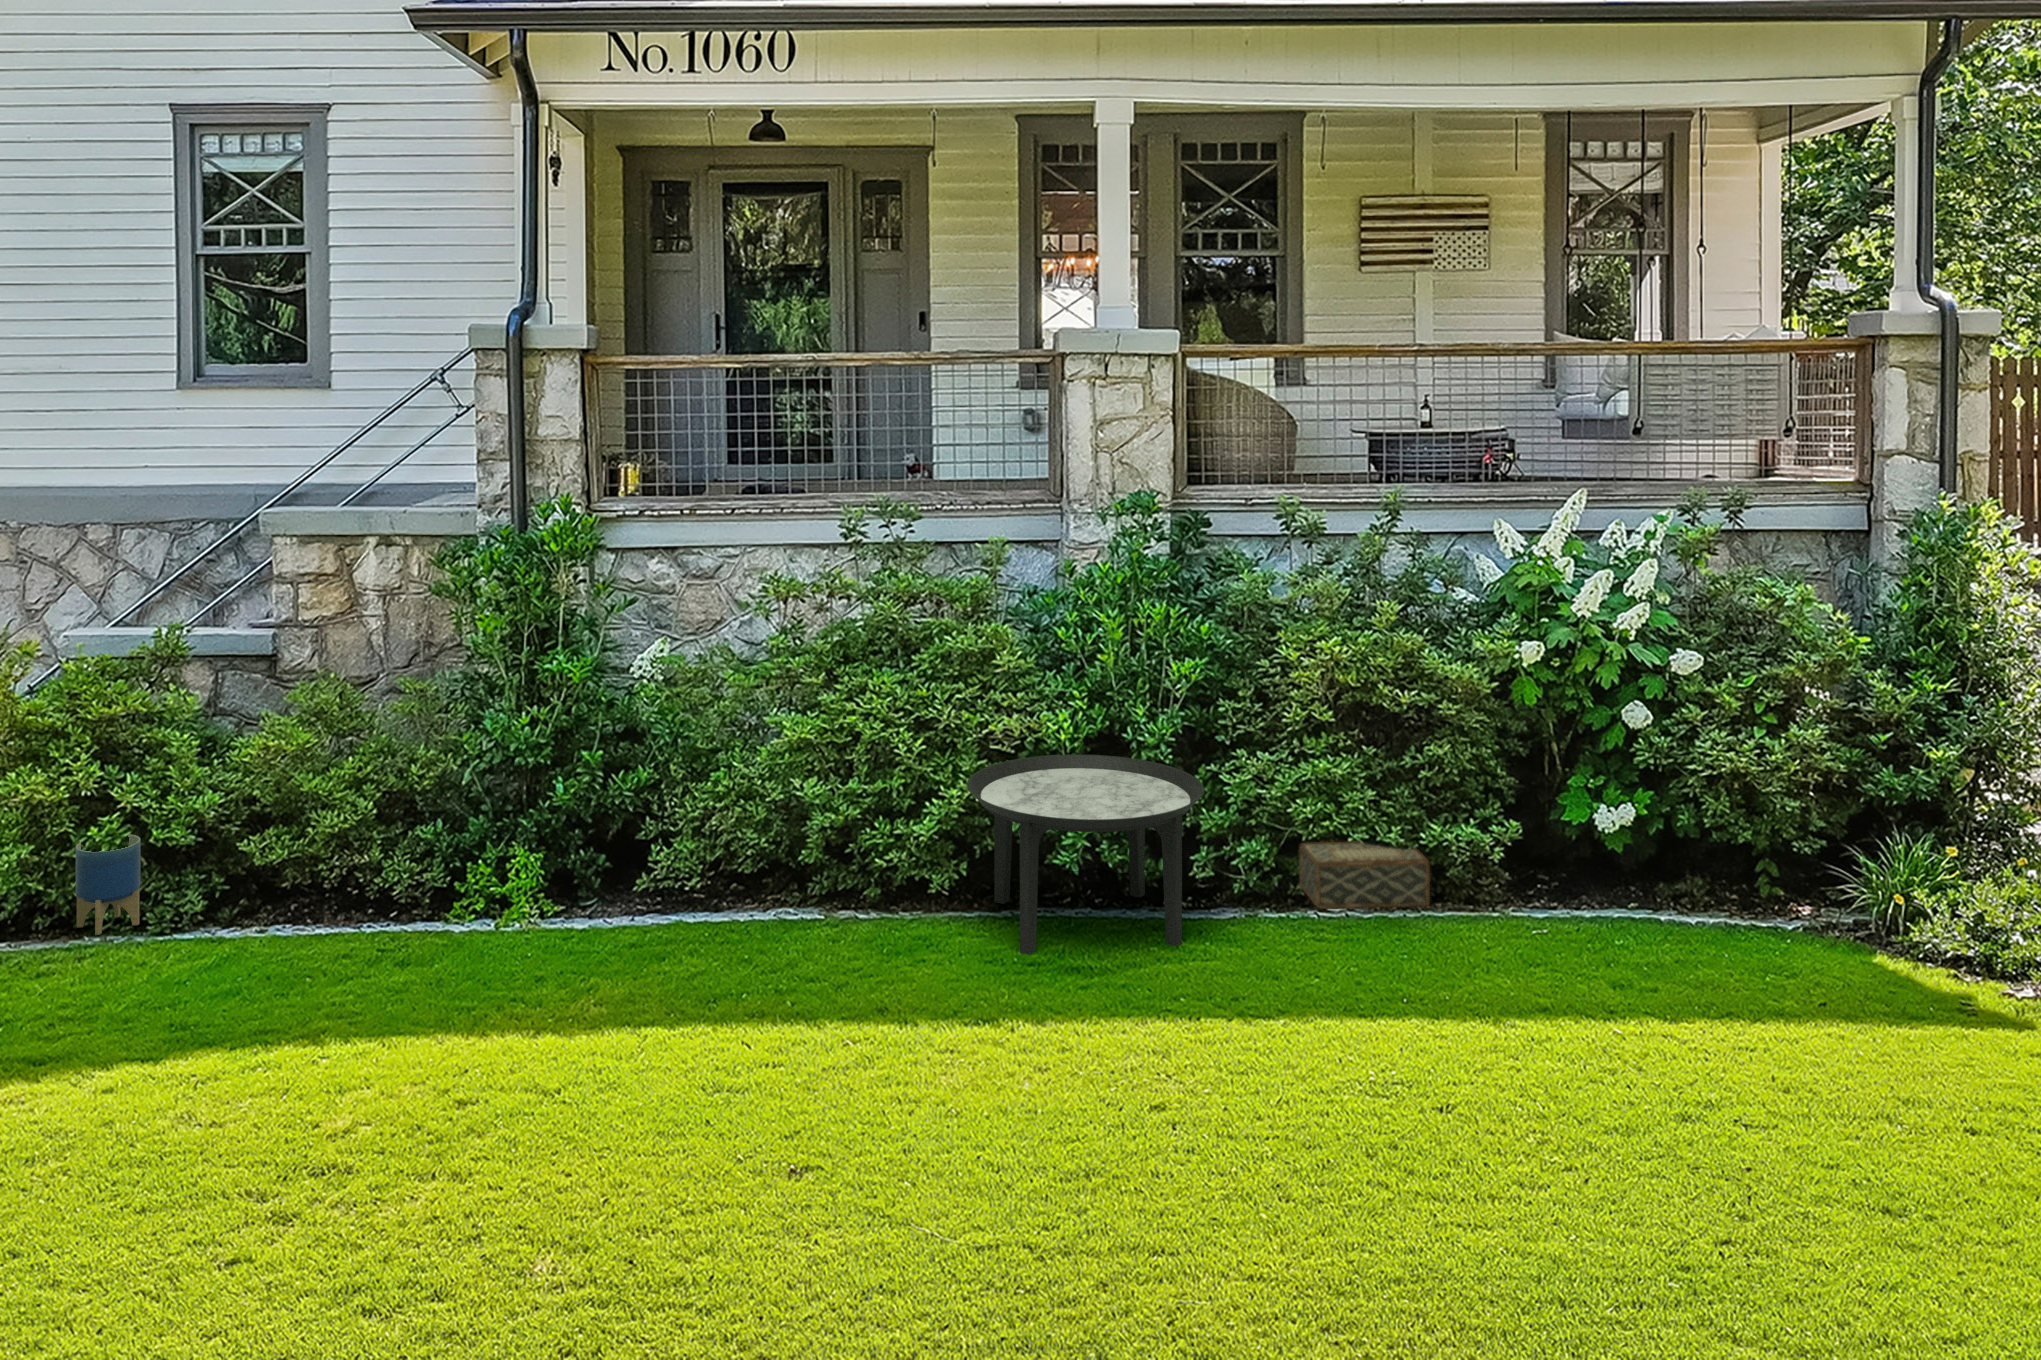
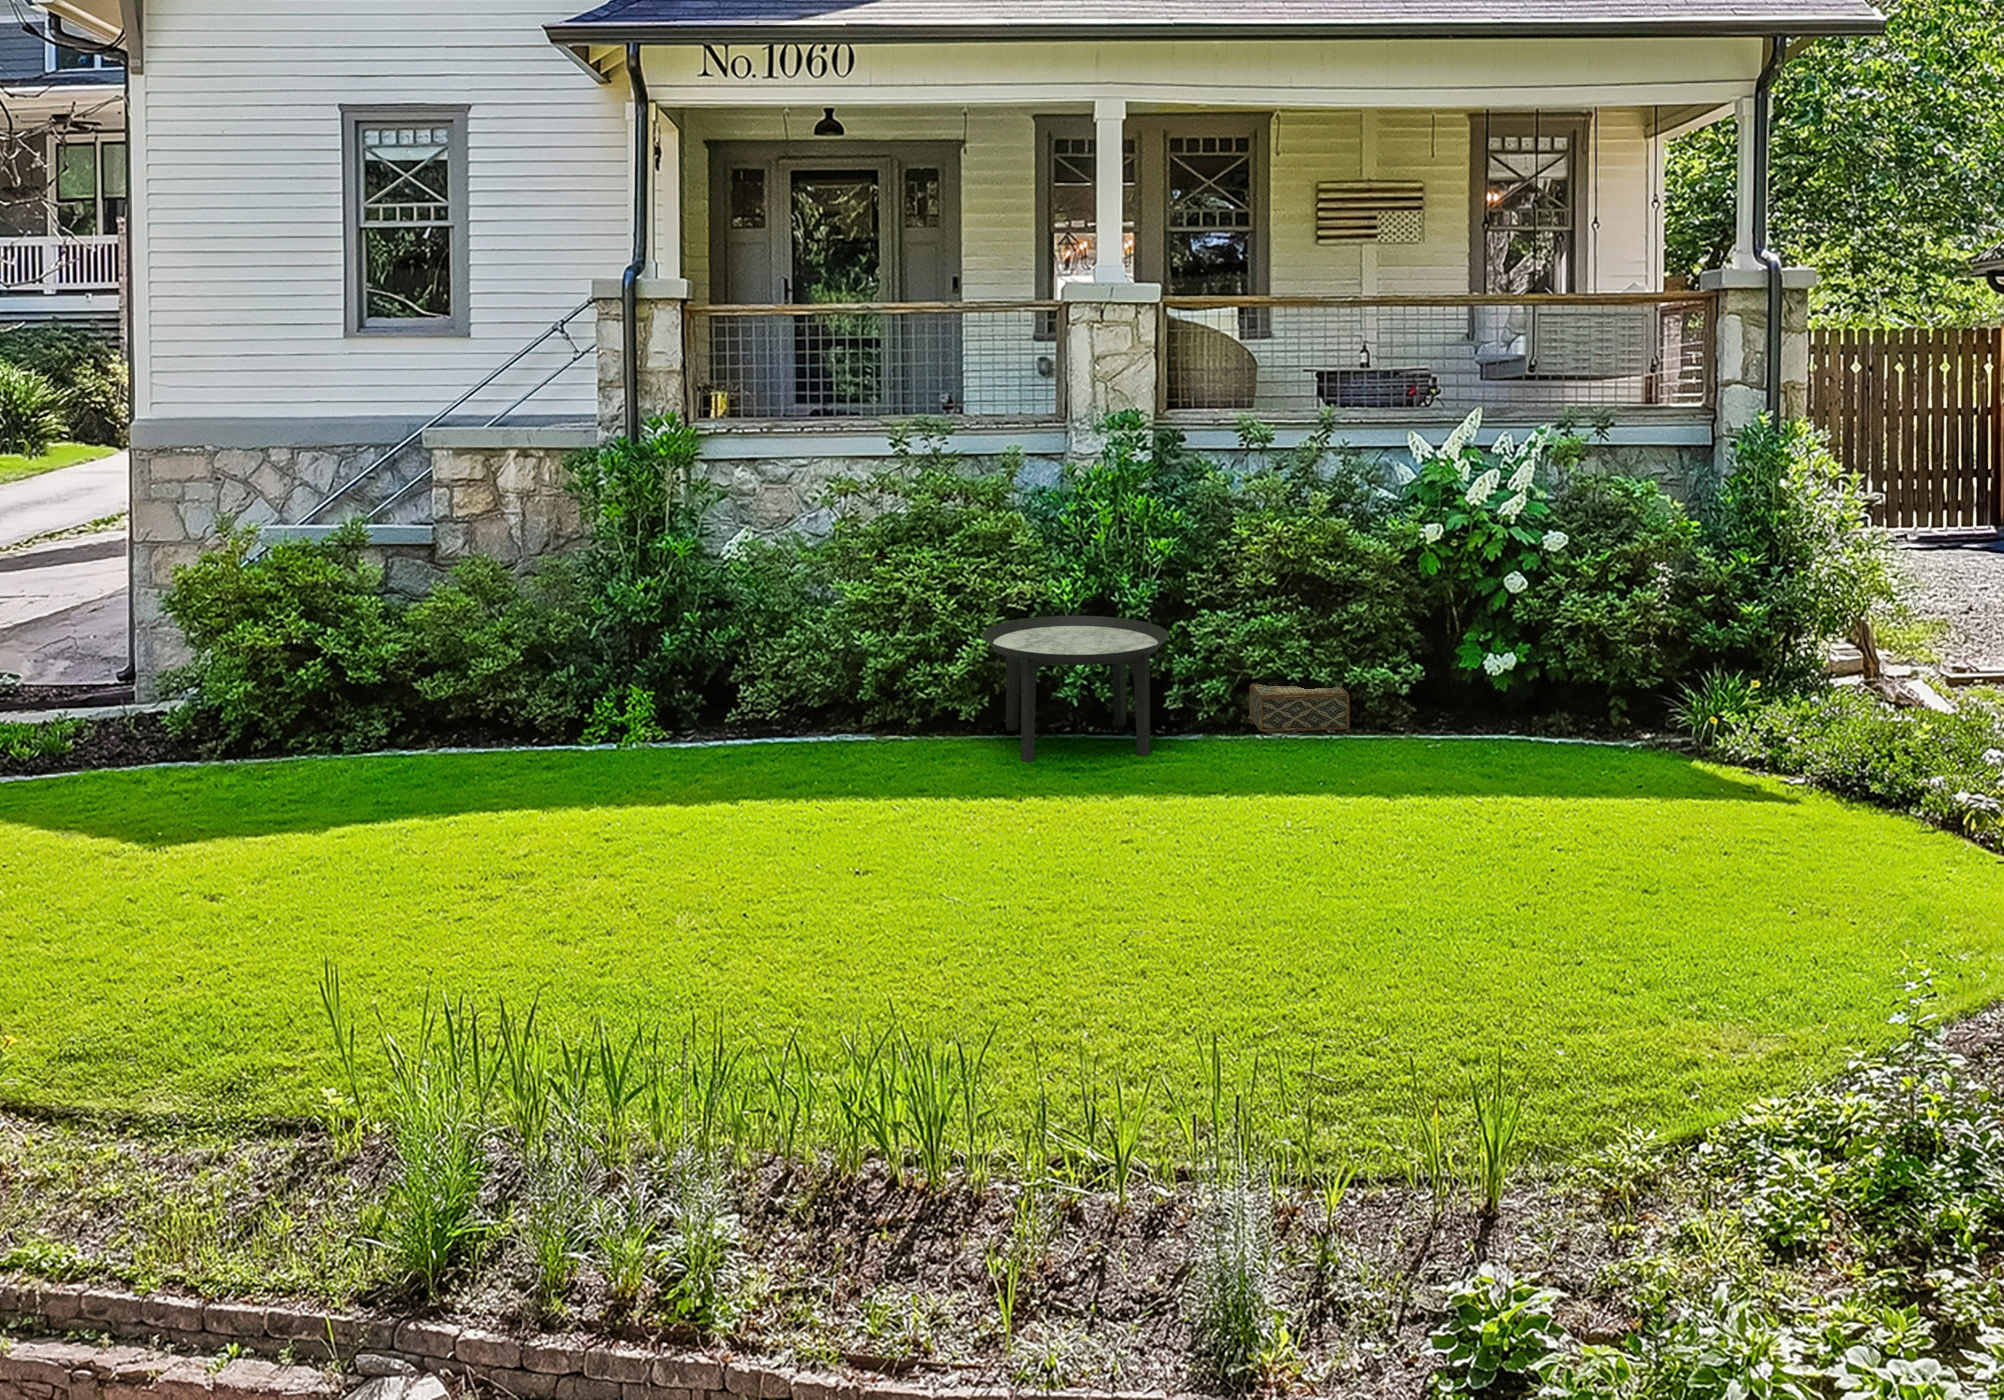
planter: present [76,834,140,935] -> none [267,684,320,763]

